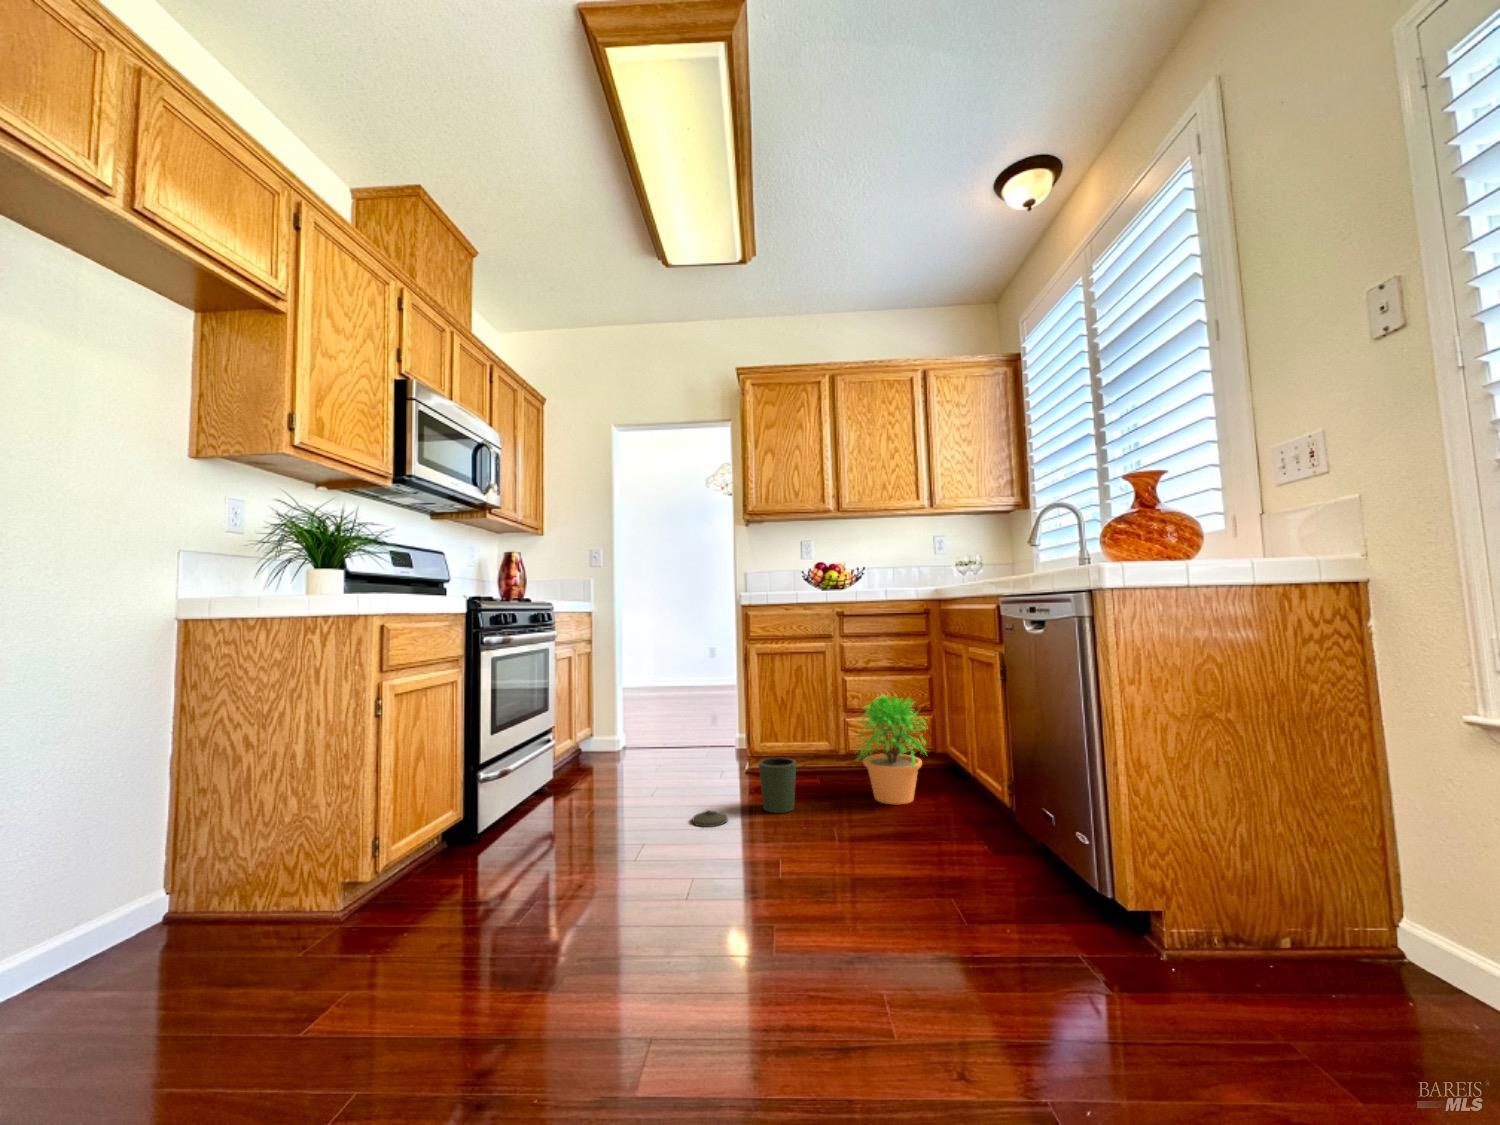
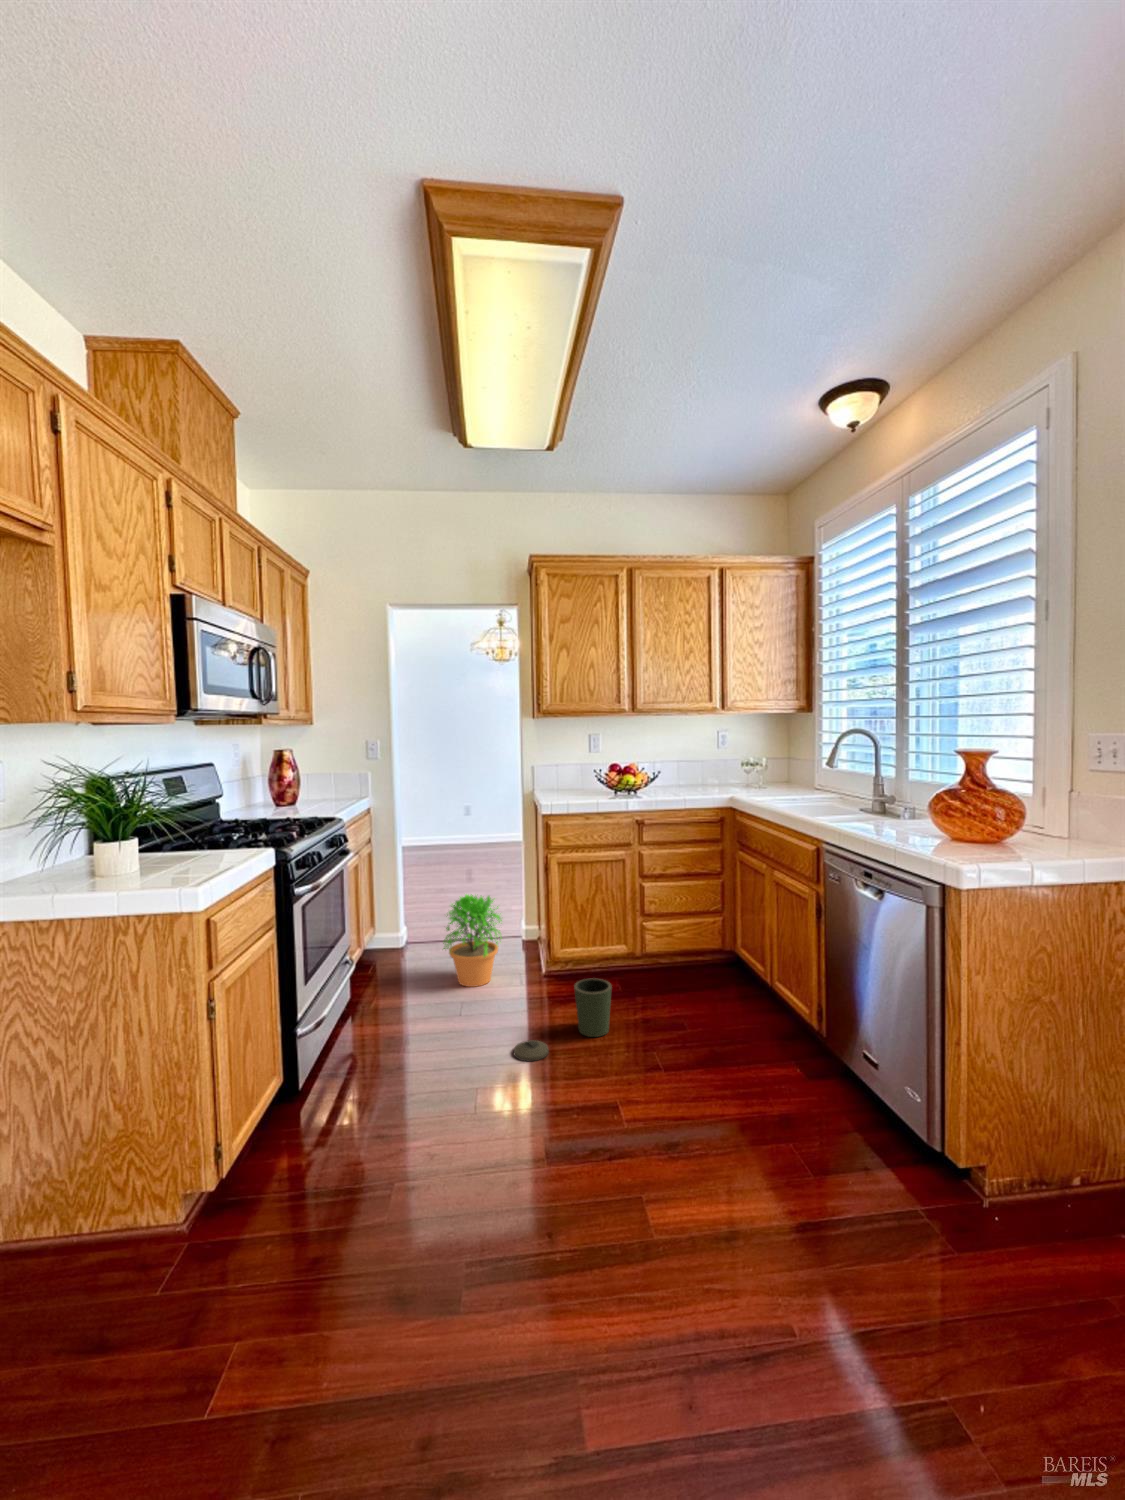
potted plant: present [856,696,926,804] -> present [443,894,502,987]

